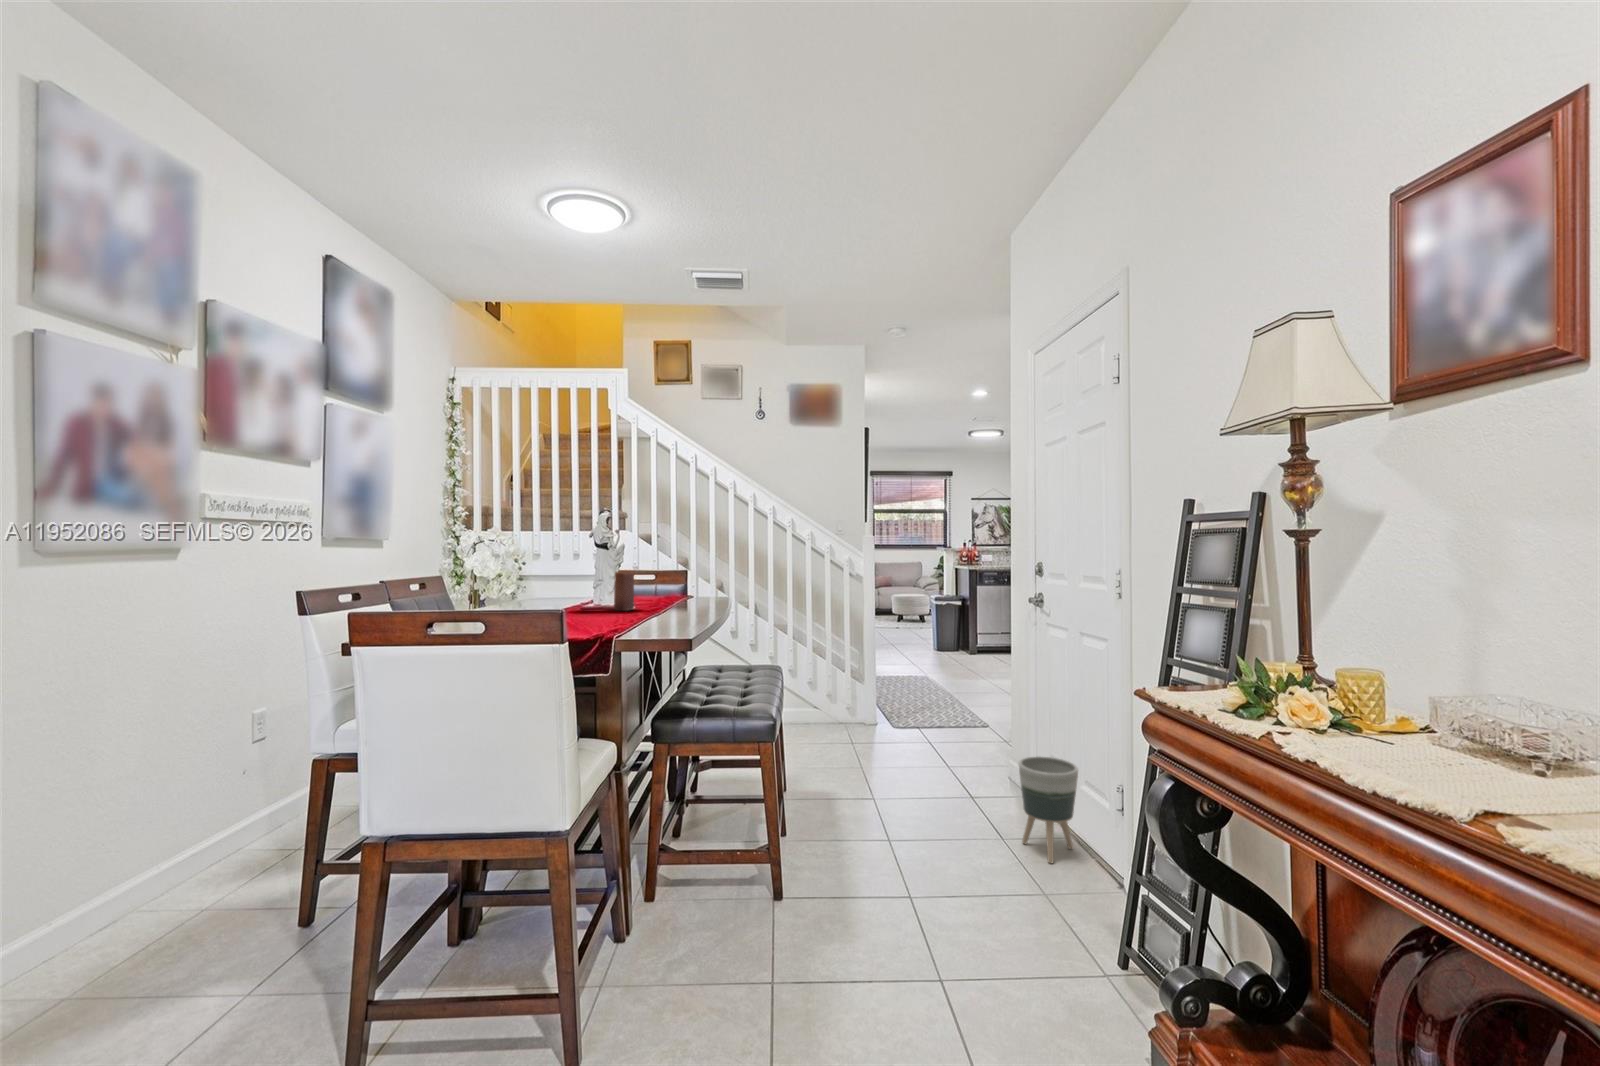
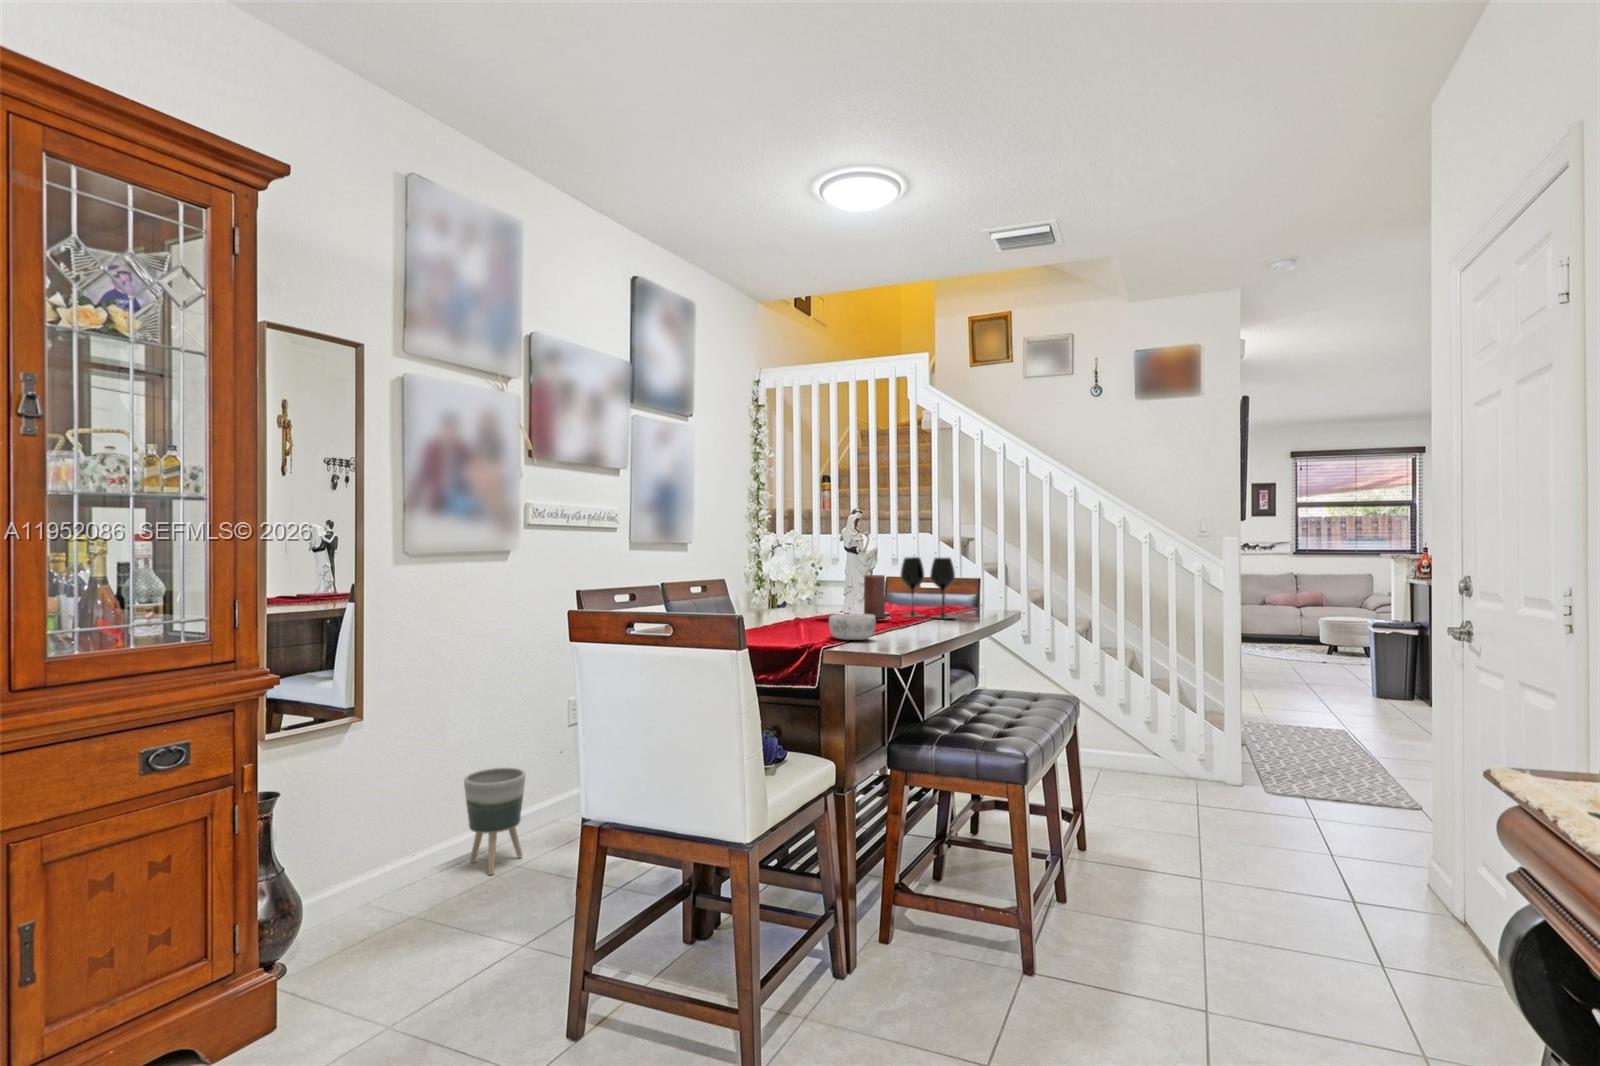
wine glass: none [641,555,692,608] -> present [901,557,955,619]
decorative bowl: none [613,608,657,632] -> present [829,614,876,640]
planter: present [1018,756,1078,863] -> present [464,768,526,875]

